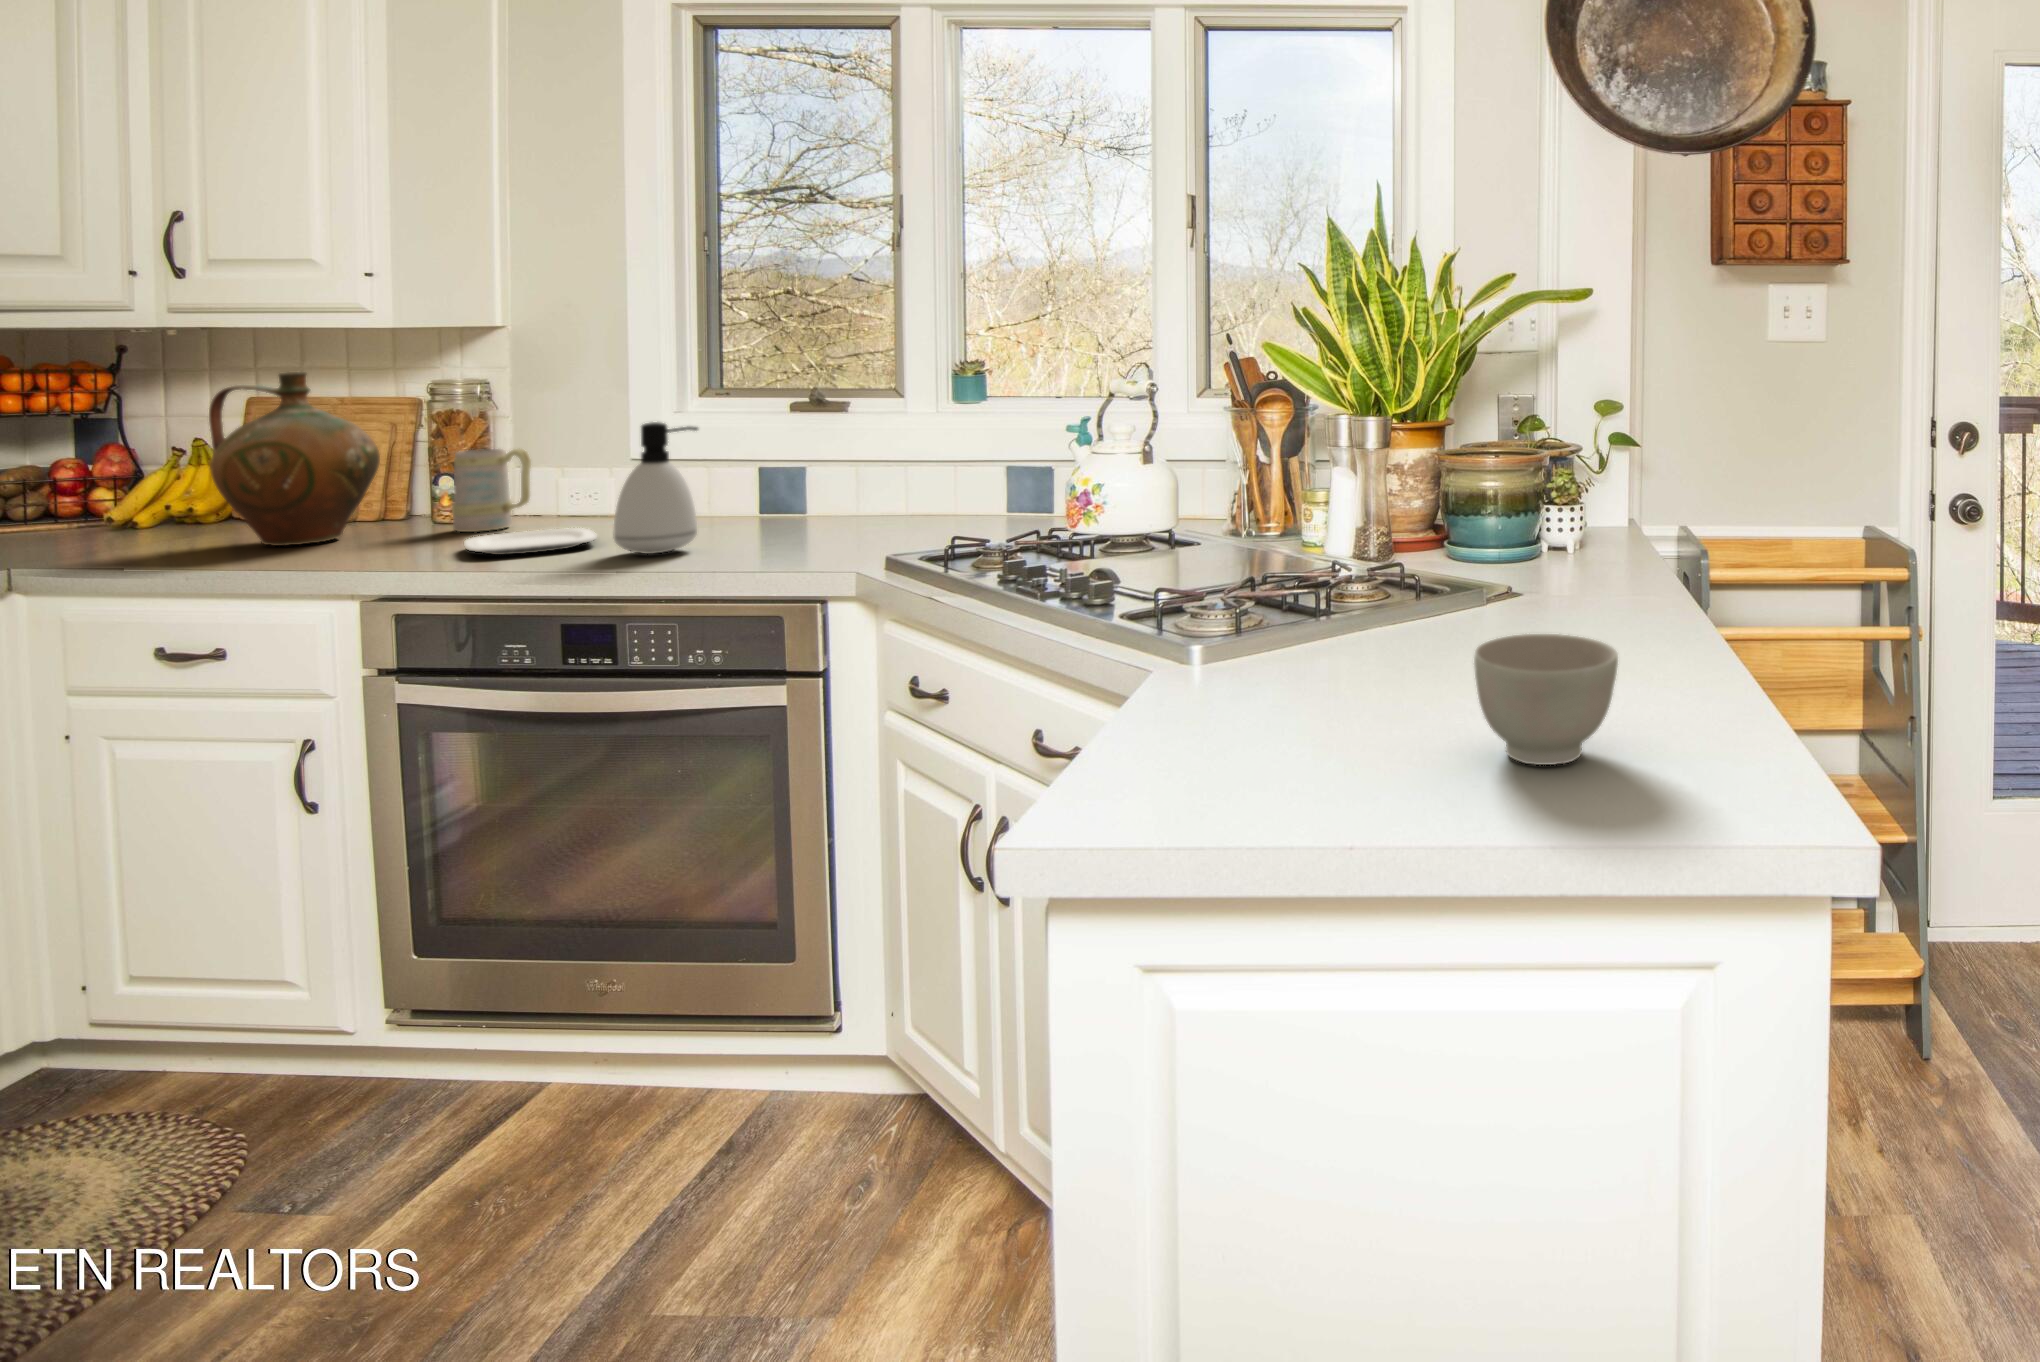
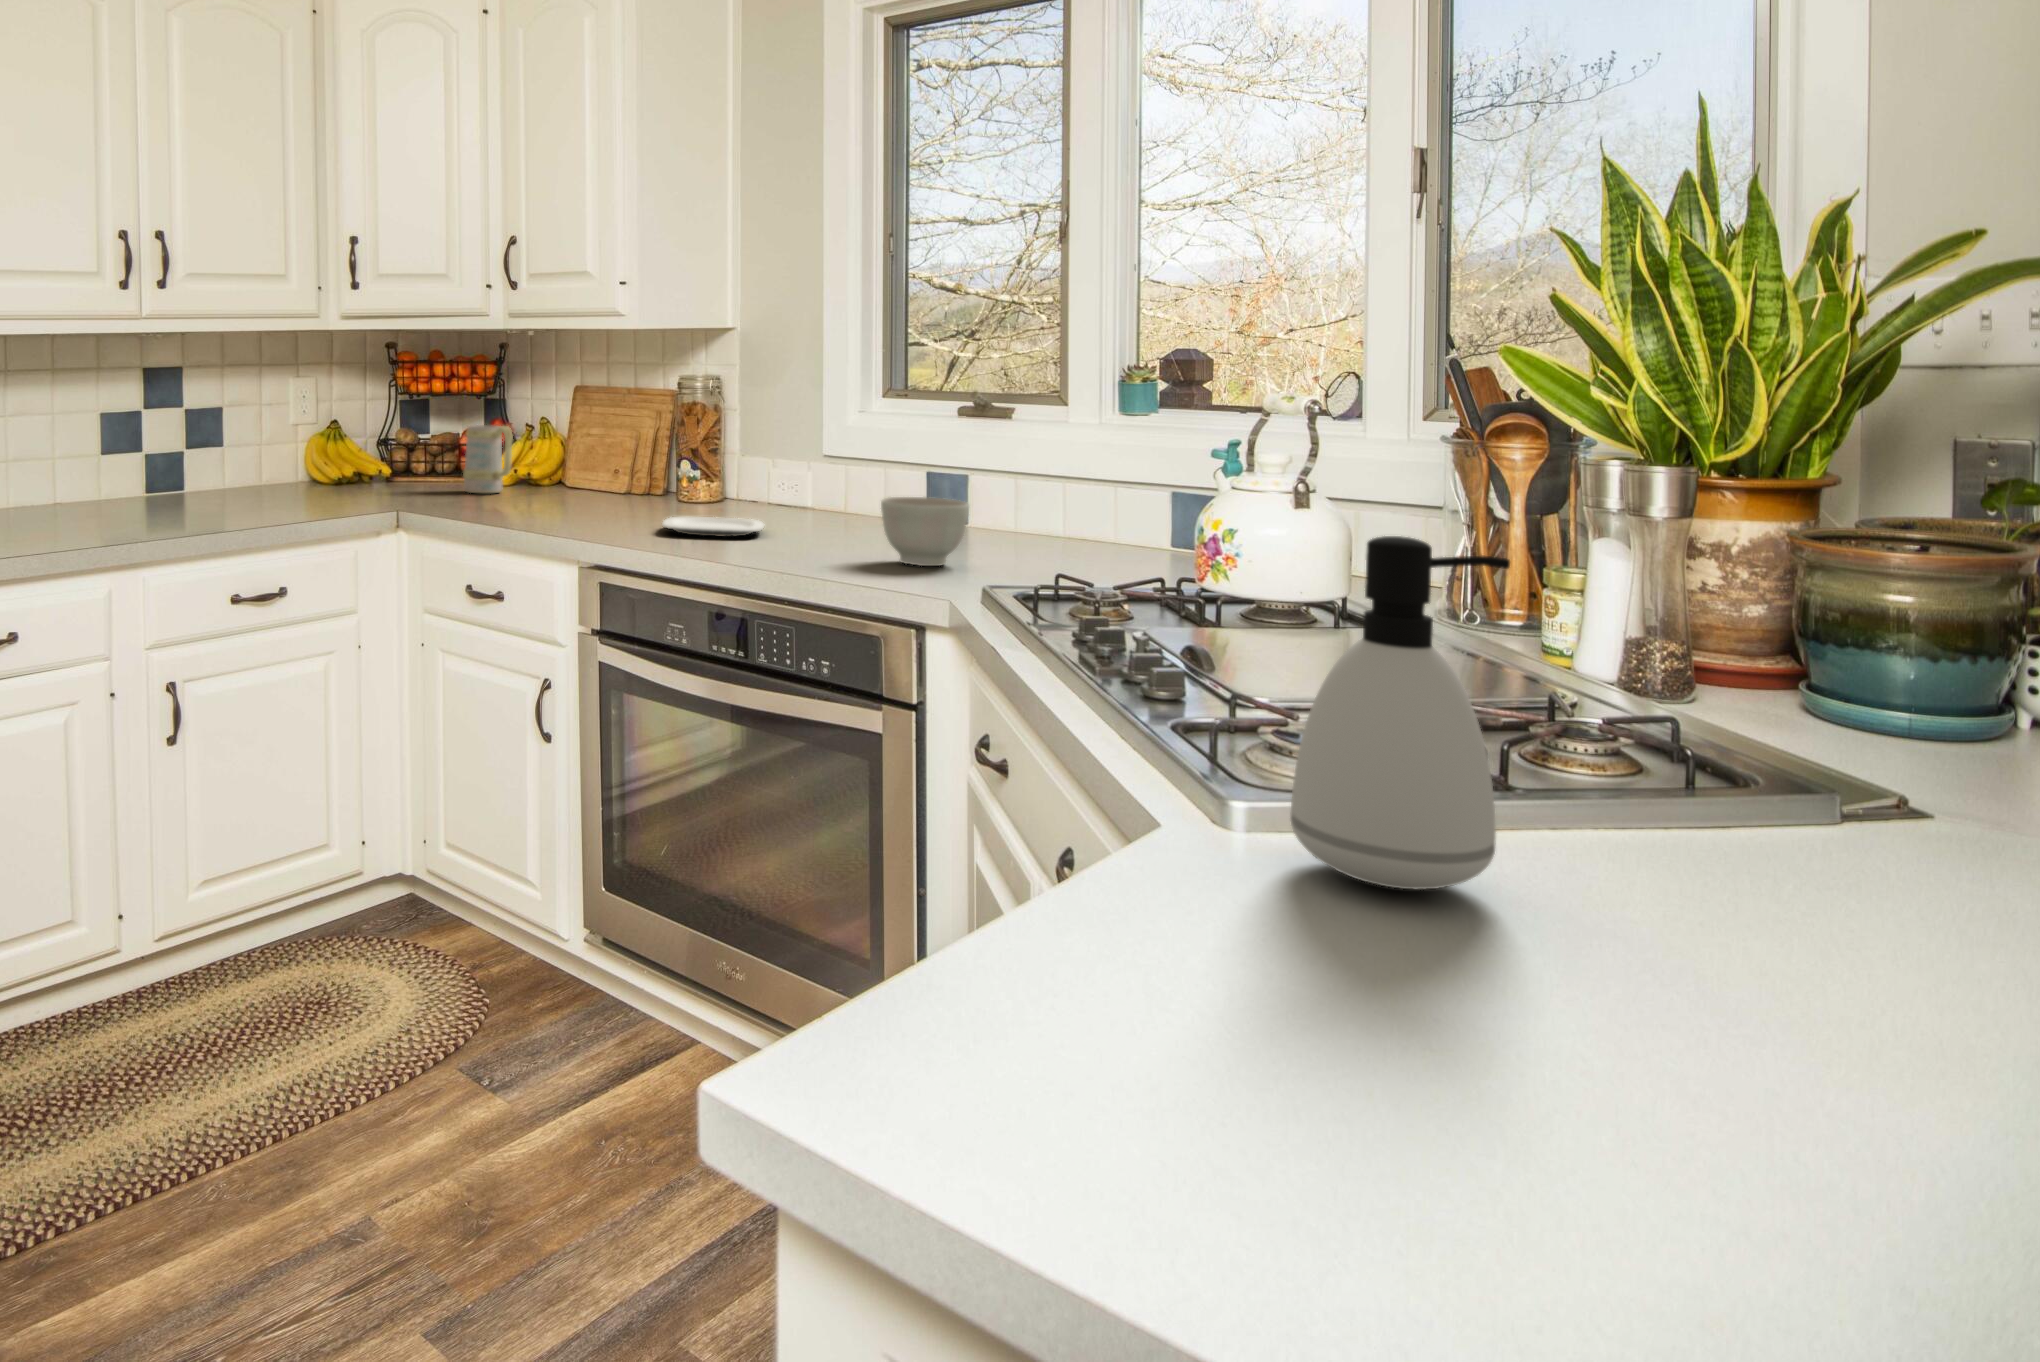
ceramic jug: present [209,372,380,546] -> none [523,360,630,509]
soap dispenser: present [613,422,698,554] -> present [1291,536,1510,889]
mug: present [452,449,531,532] -> present [463,425,513,493]
bowl: present [1474,634,1618,765] -> present [881,497,969,566]

